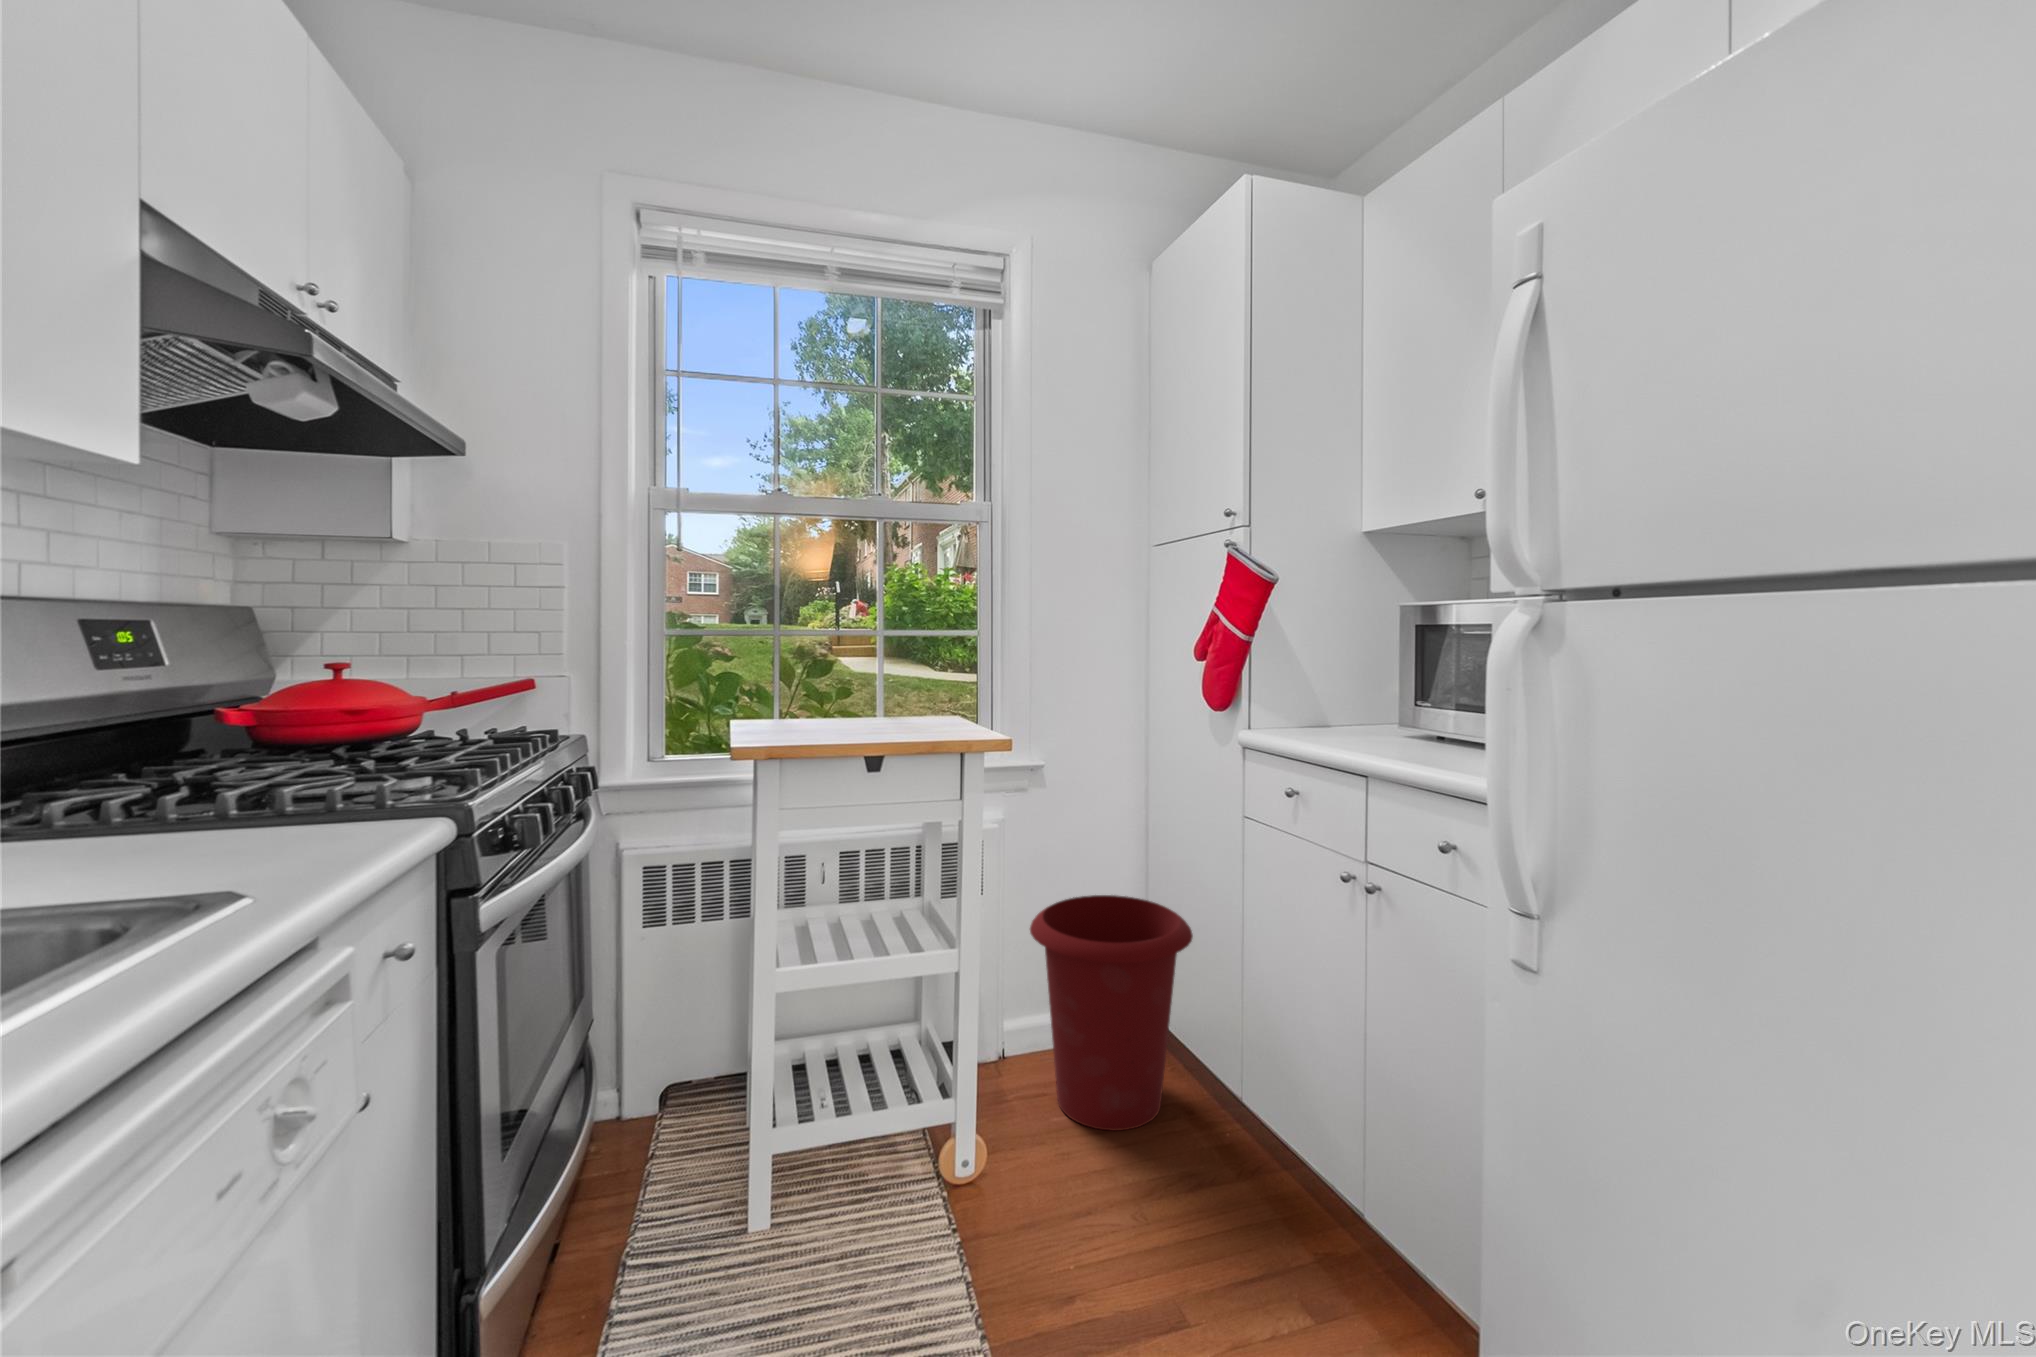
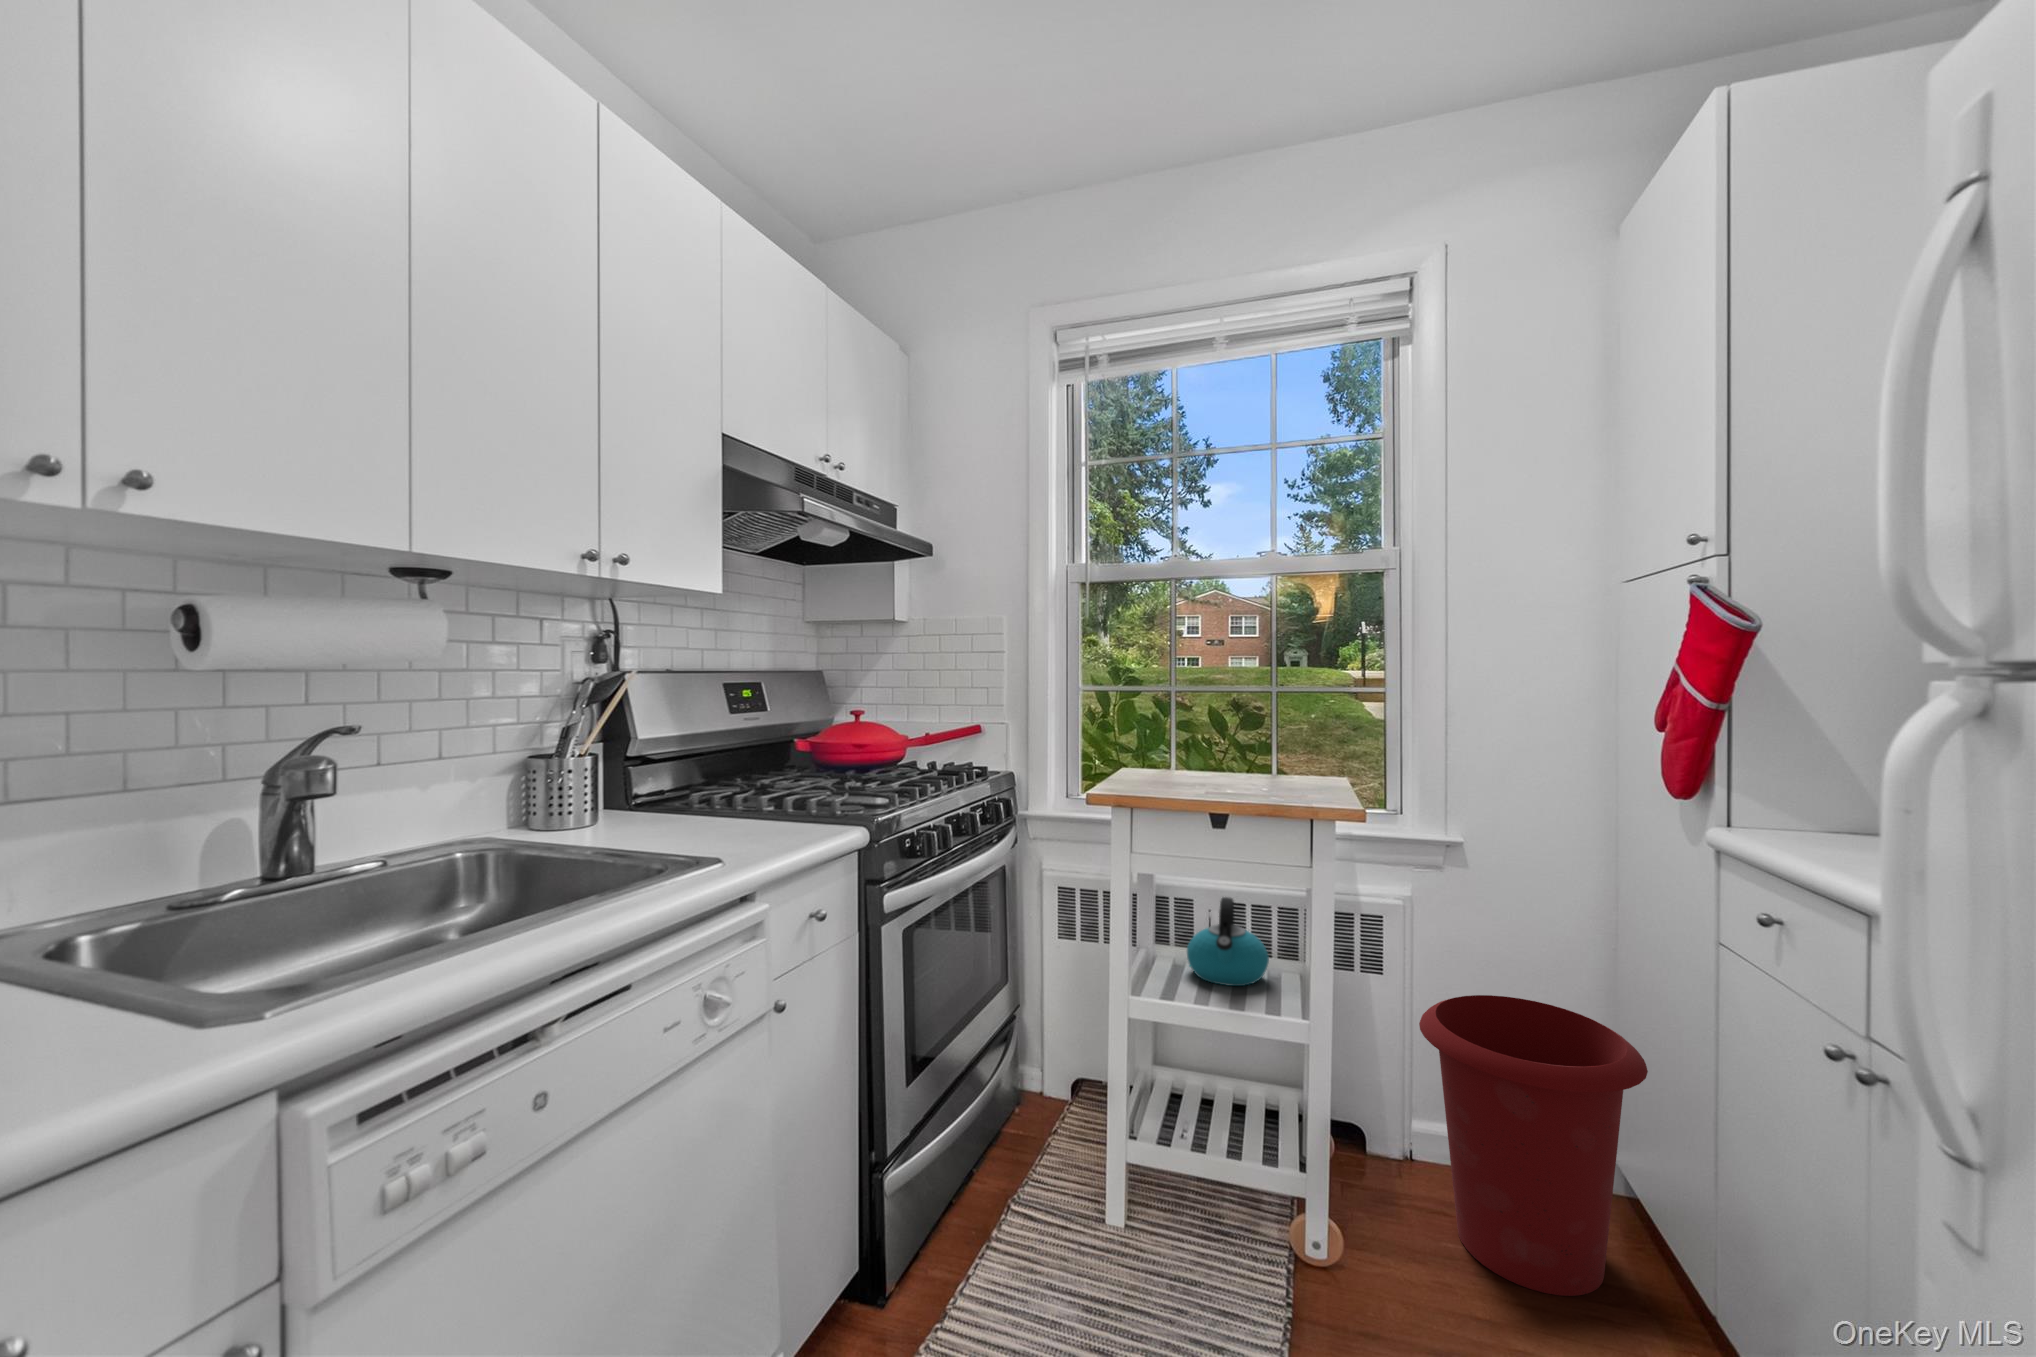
kettle: none [812,848,897,940] -> present [1187,897,1269,986]

